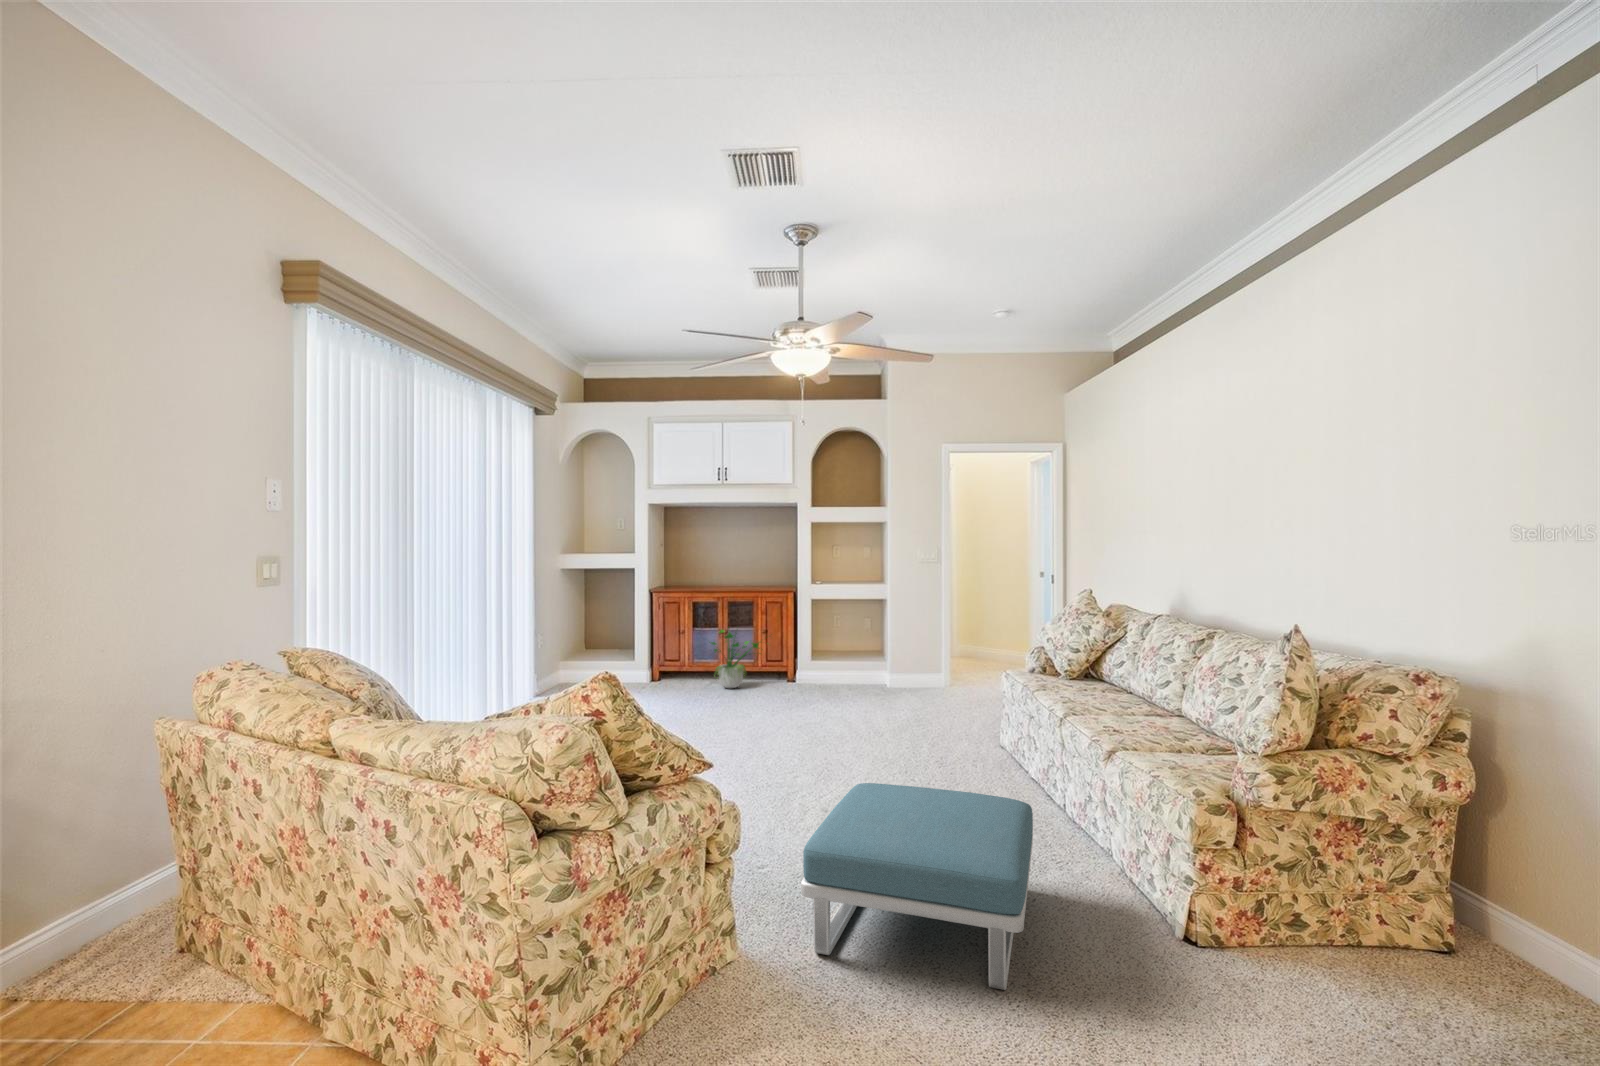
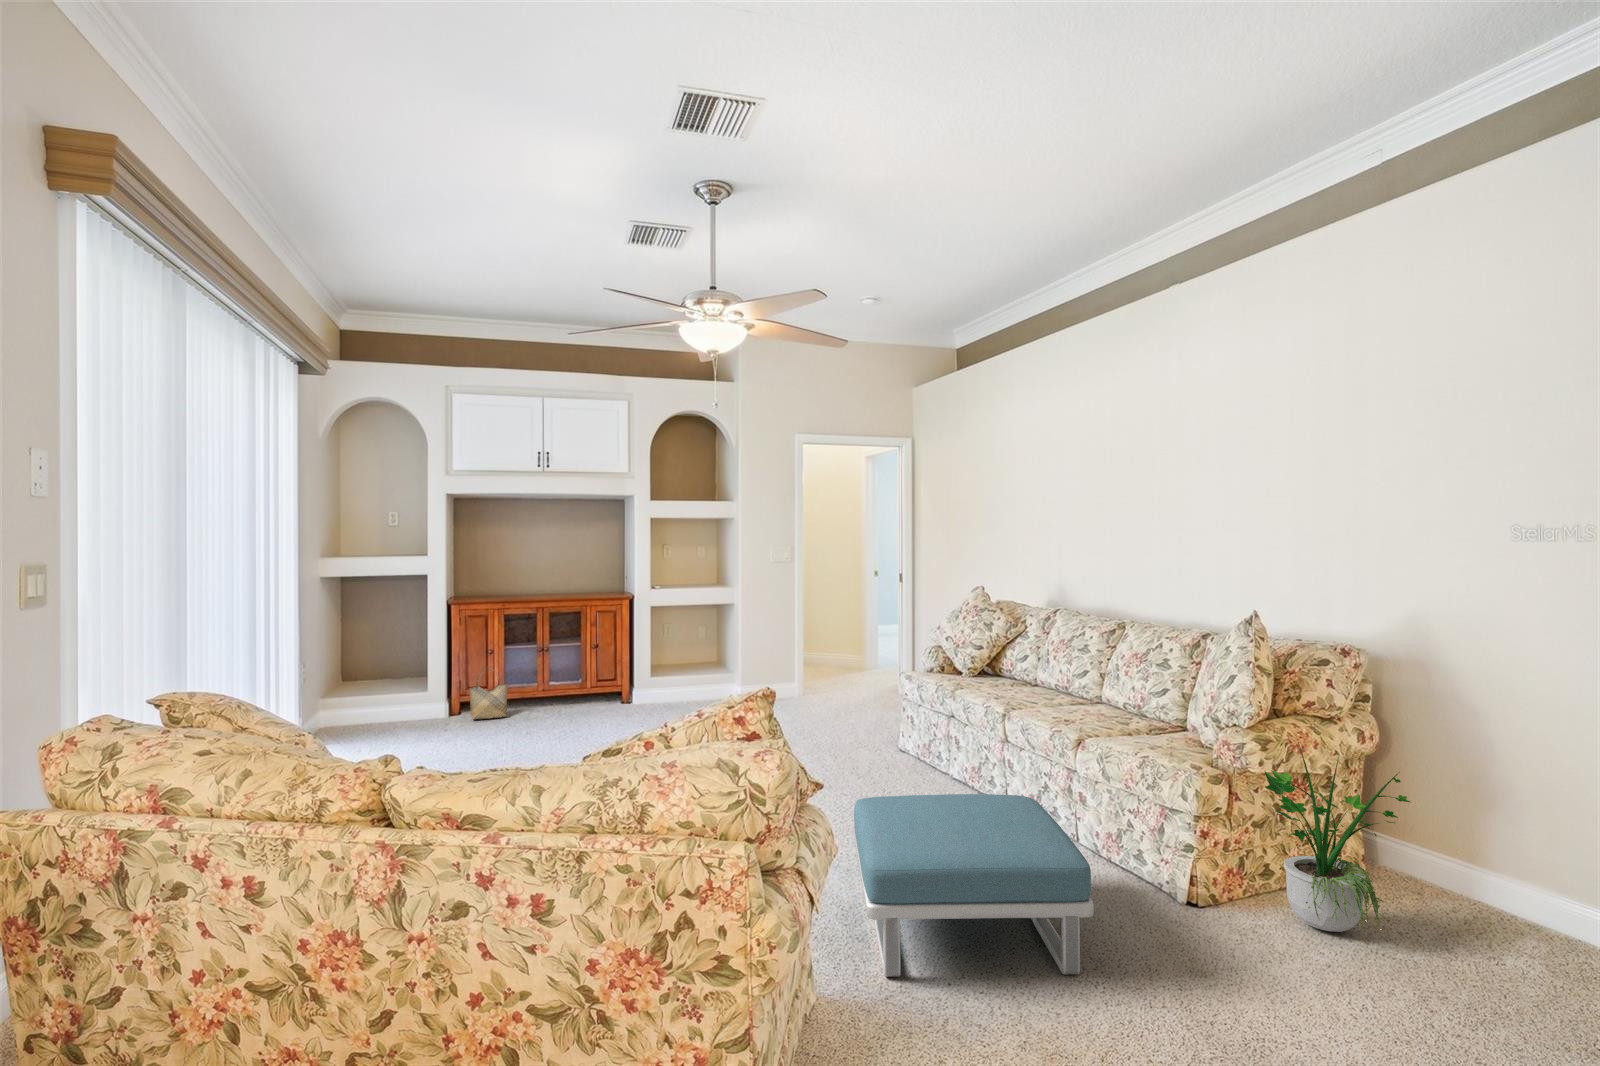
potted plant: present [711,627,758,688] -> present [1265,742,1410,932]
woven basket: none [663,644,694,686] -> present [469,675,508,719]

